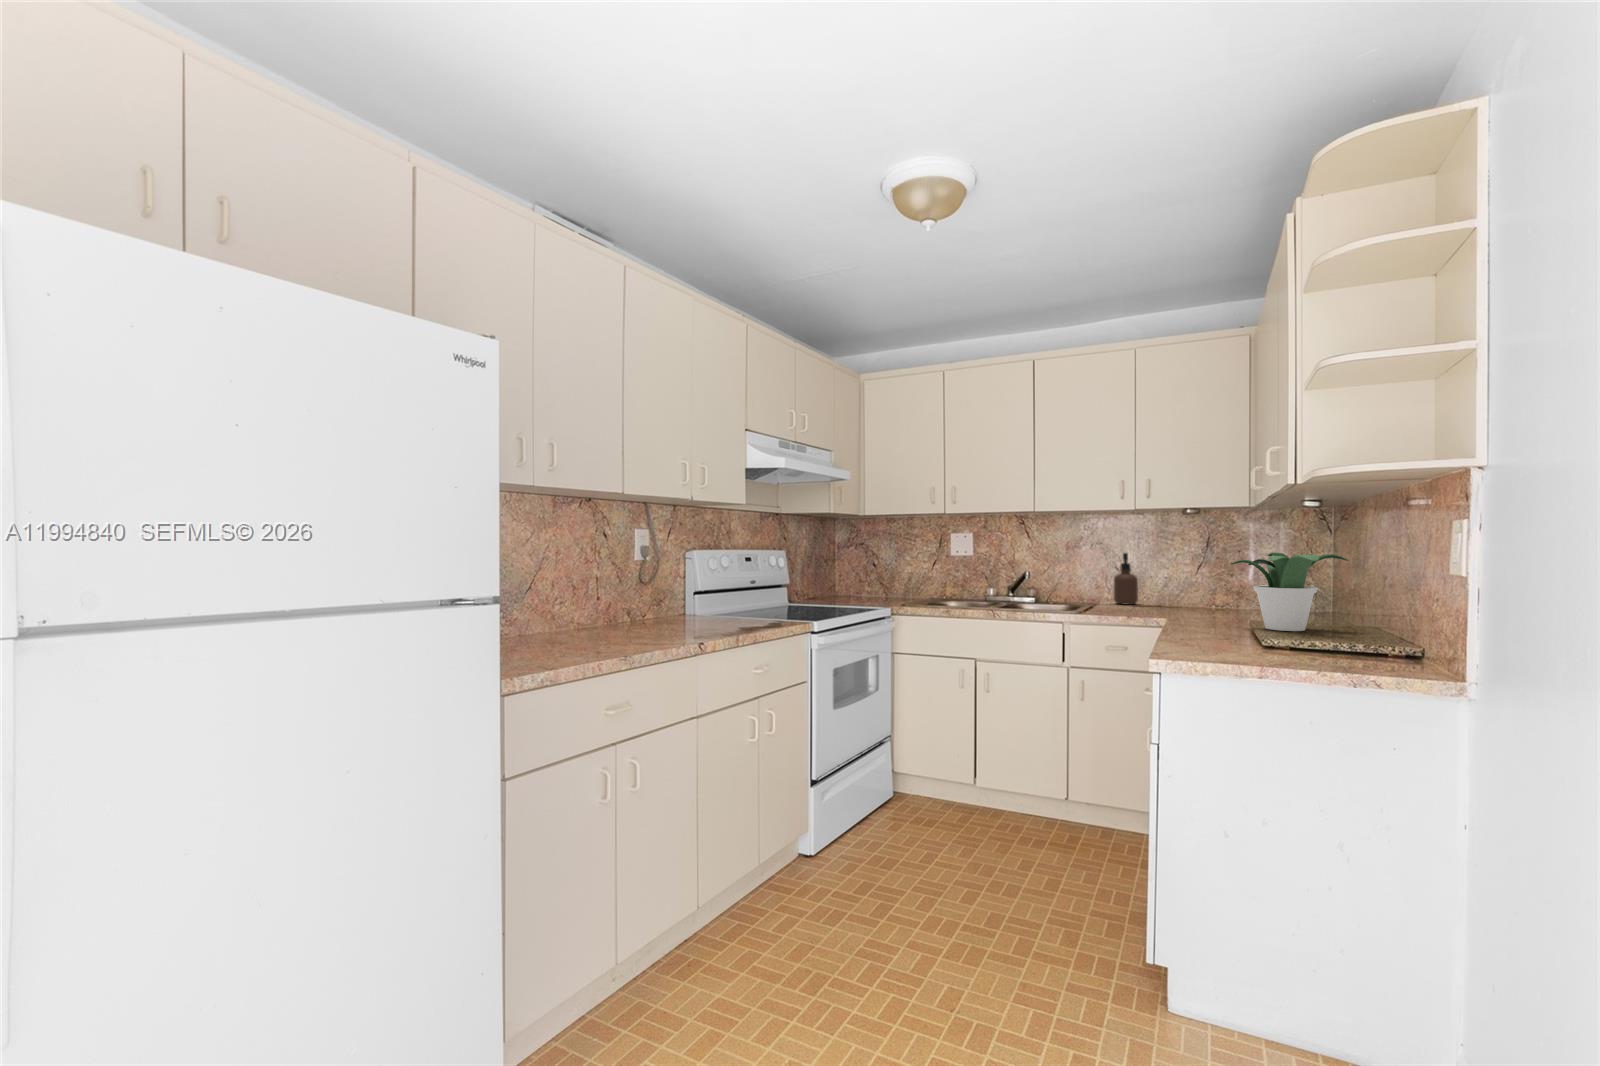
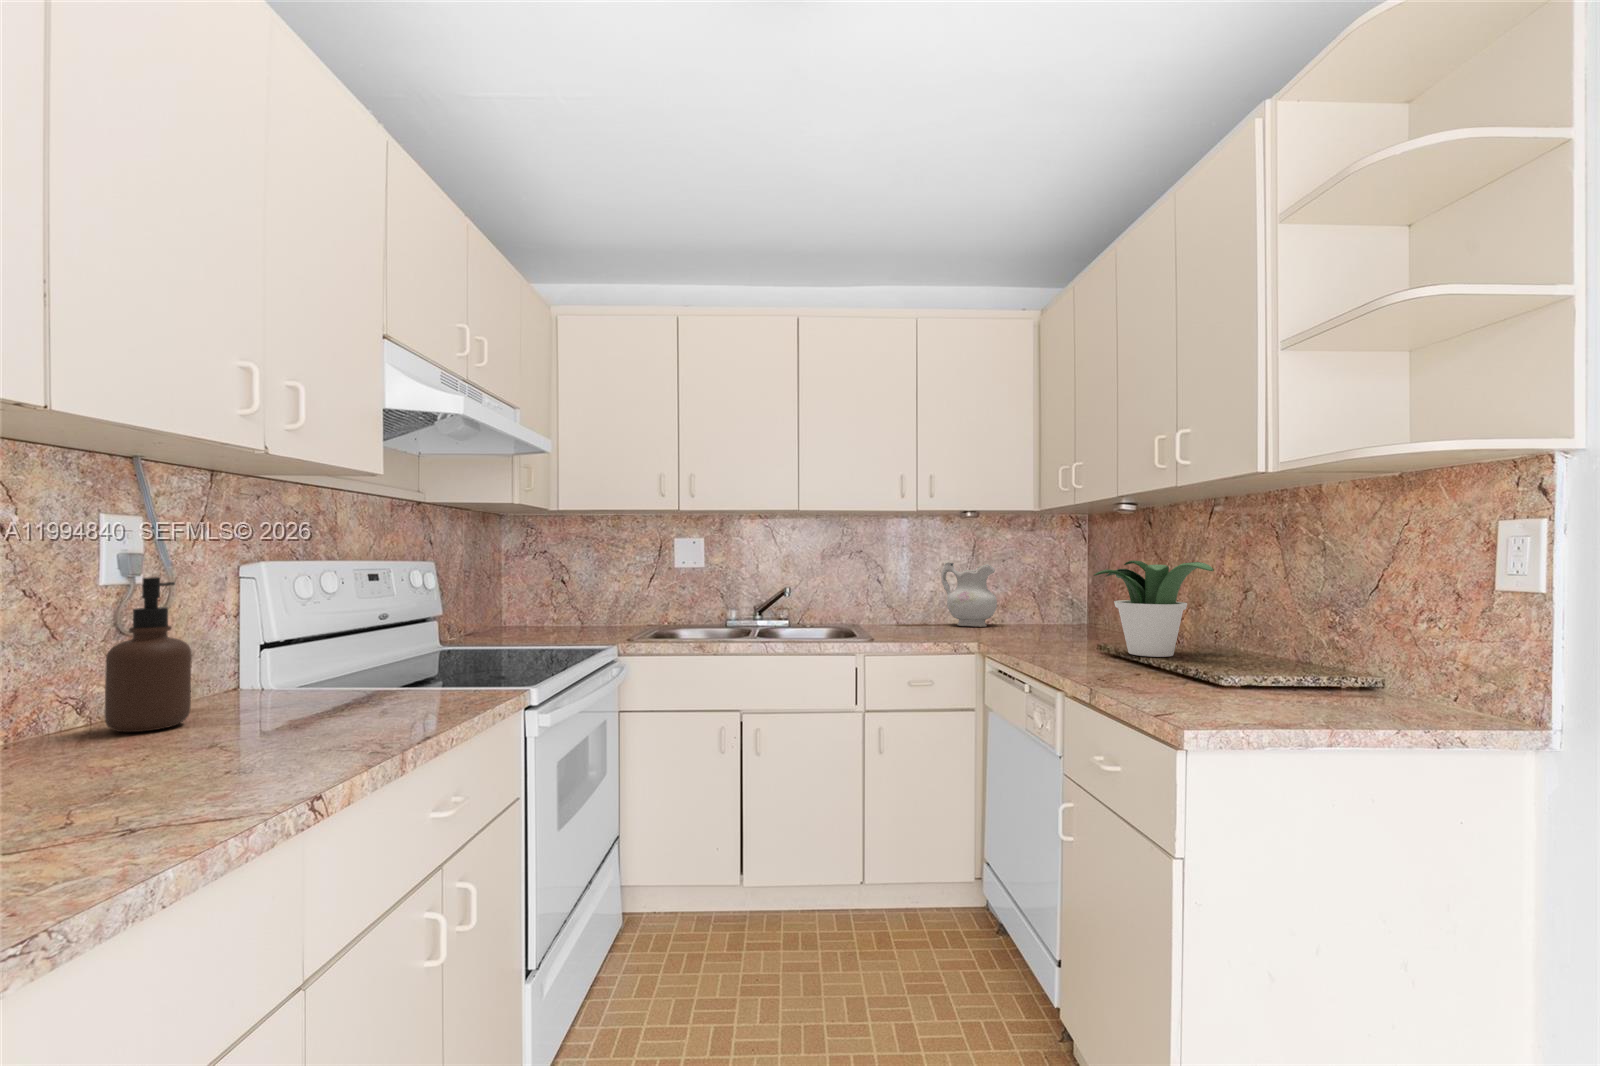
soap dispenser: present [1114,553,1138,605] -> present [105,577,192,732]
ceramic pitcher: none [1171,553,1221,609] -> present [941,563,997,627]

